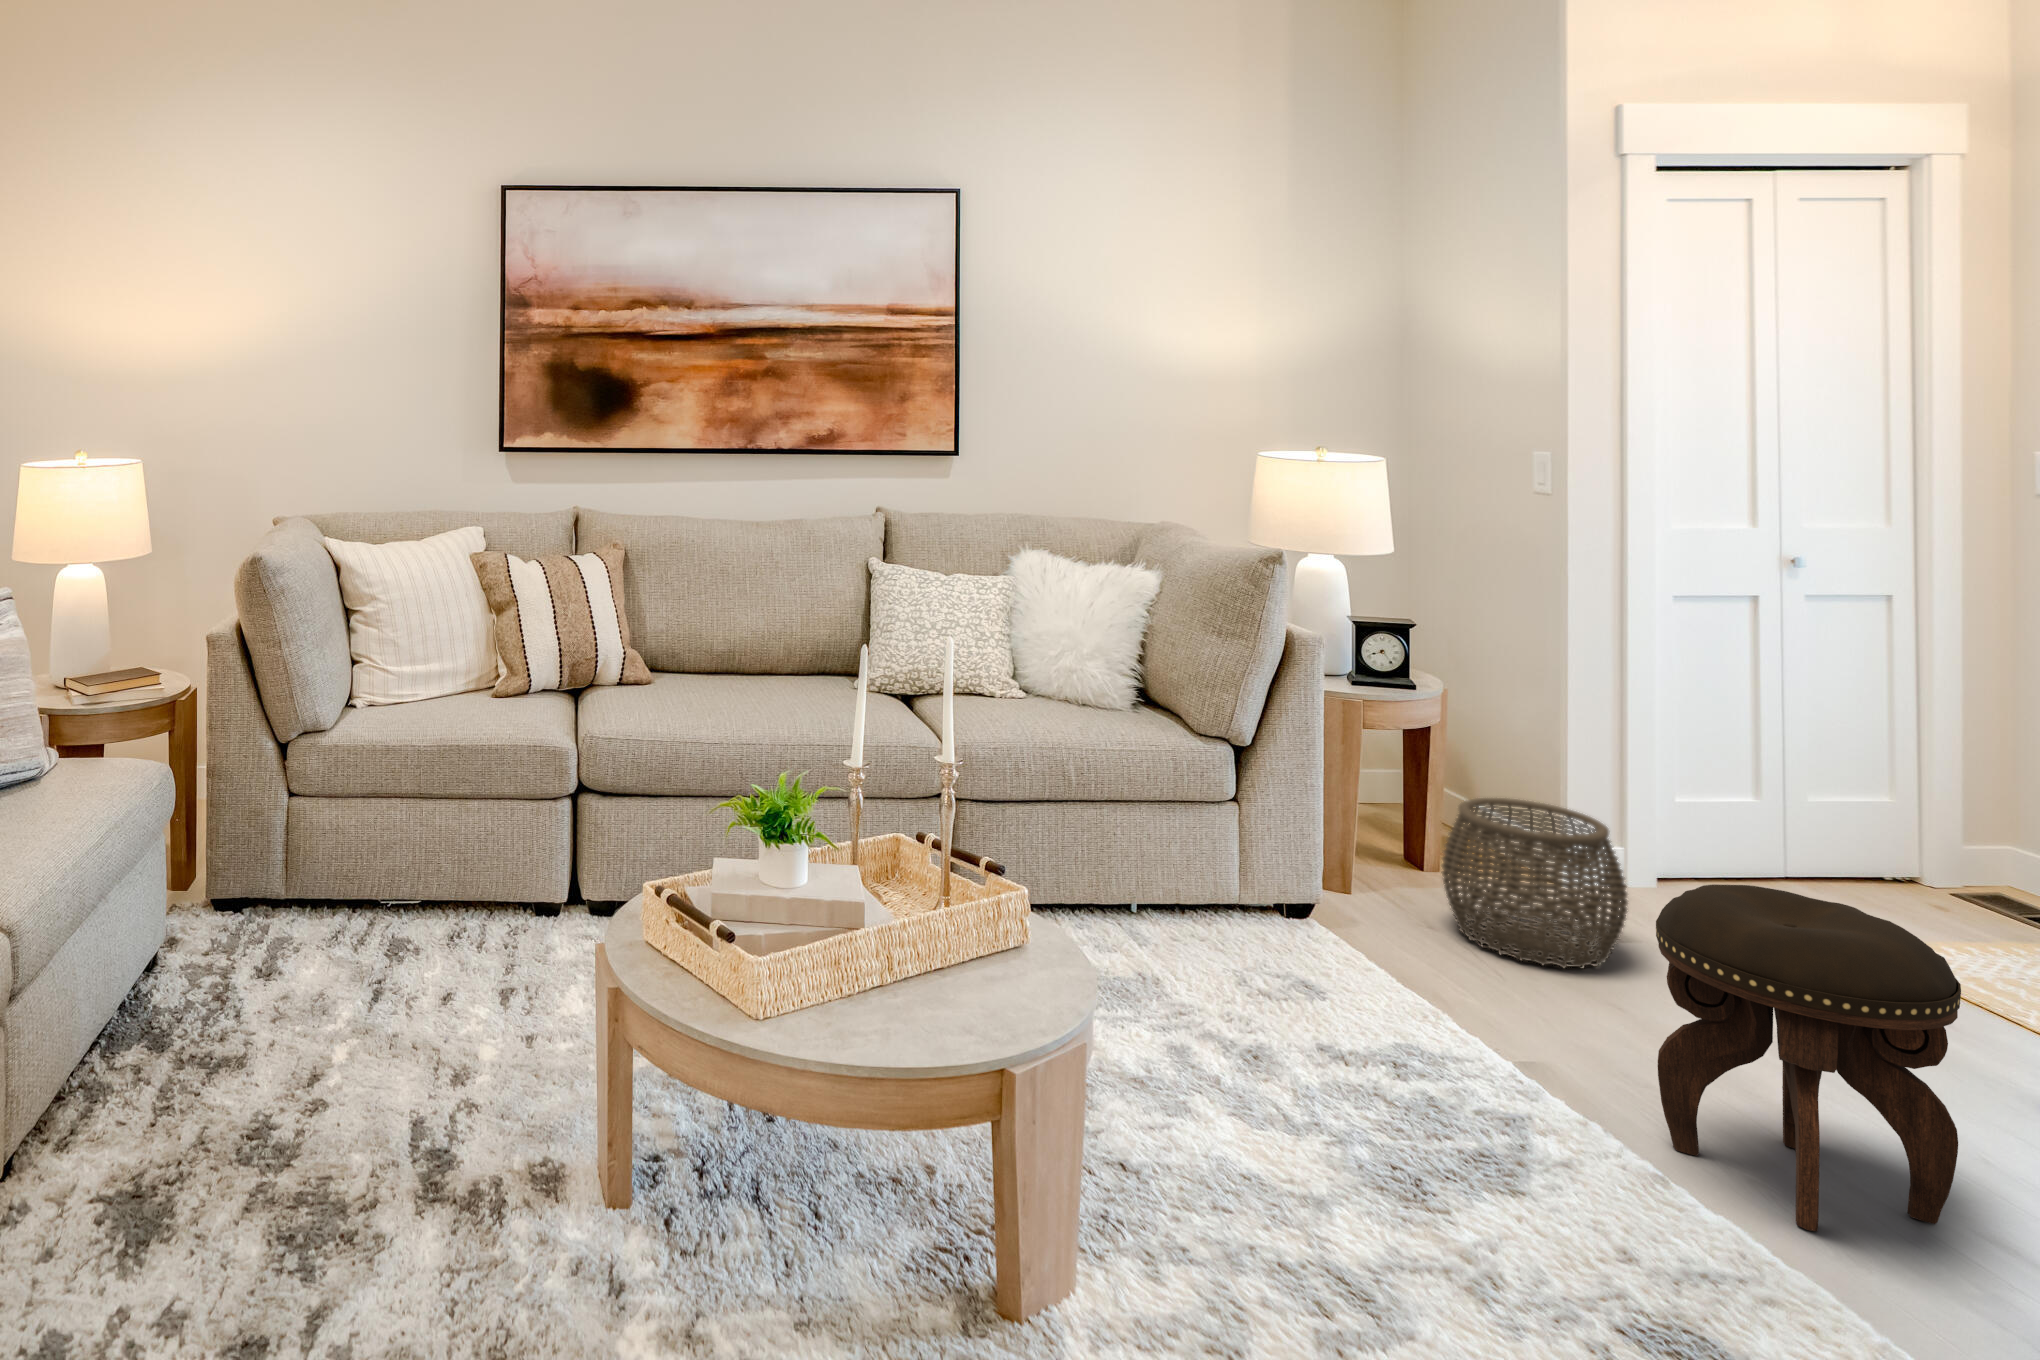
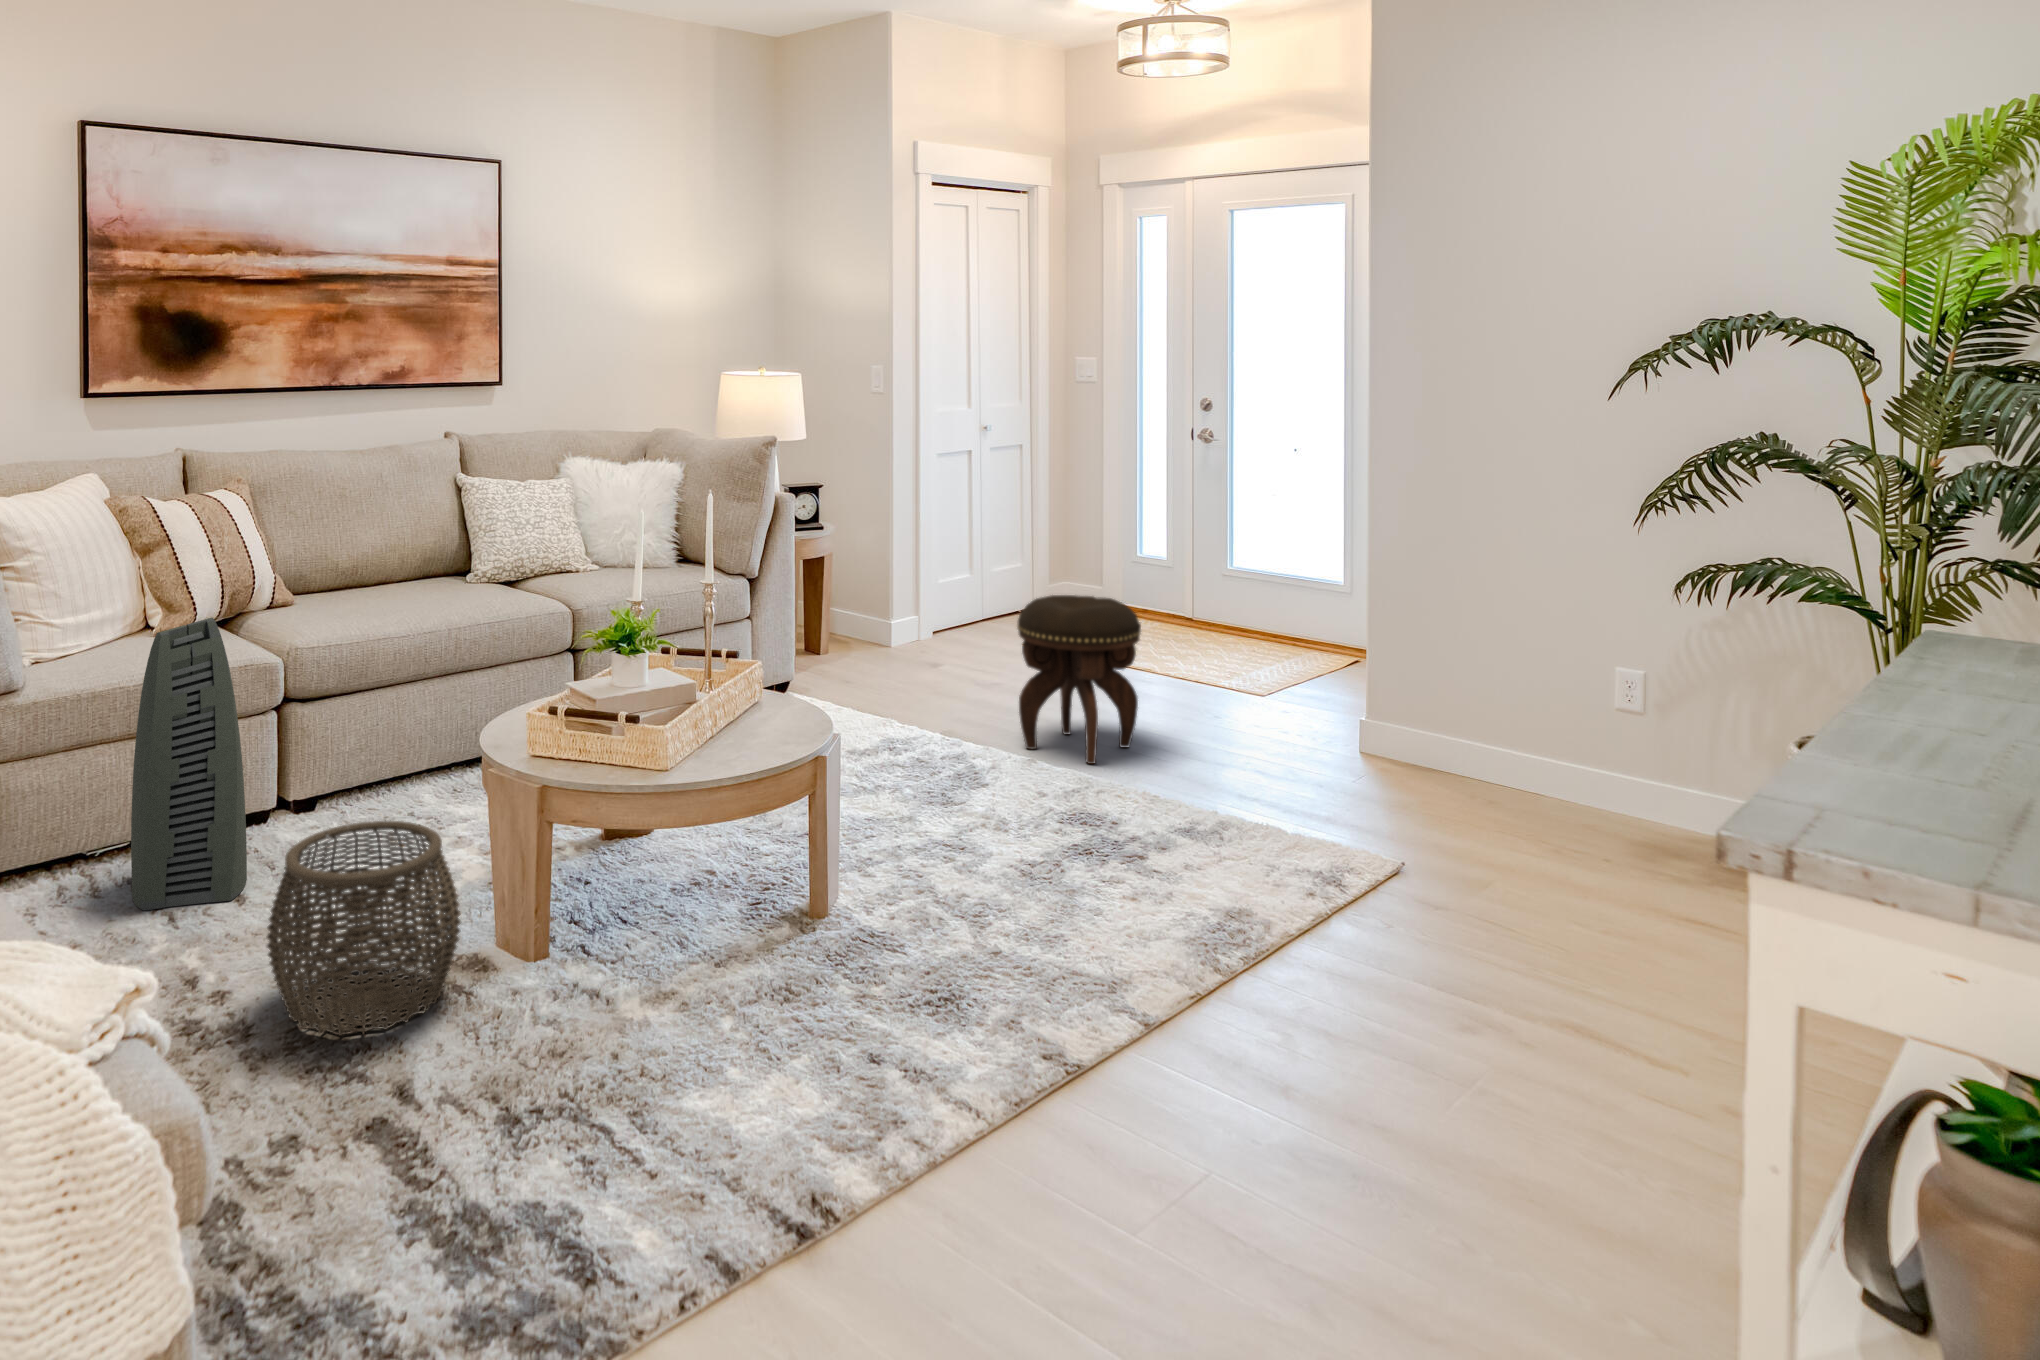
air purifier: none [358,690,480,996] -> present [131,618,247,910]
woven basket: present [1442,798,1628,968] -> present [267,821,461,1036]

